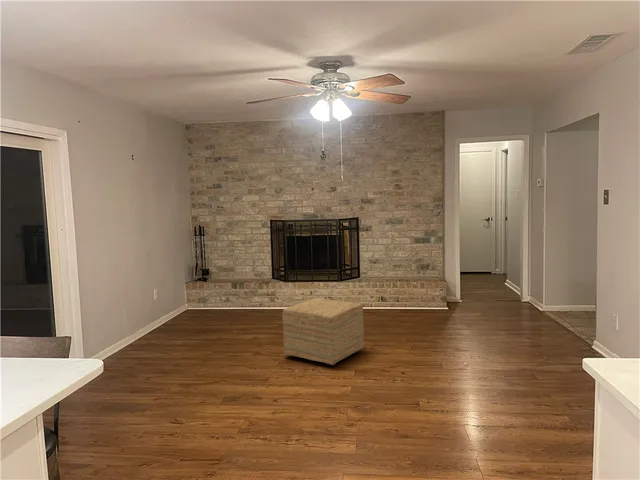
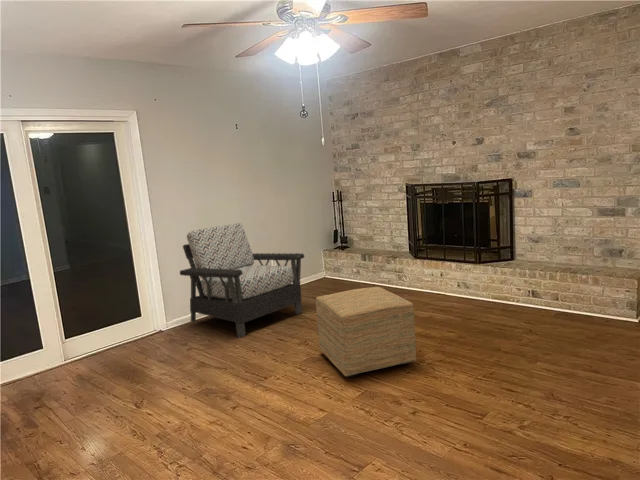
armchair: none [101,255,221,362] -> present [180,223,304,338]

